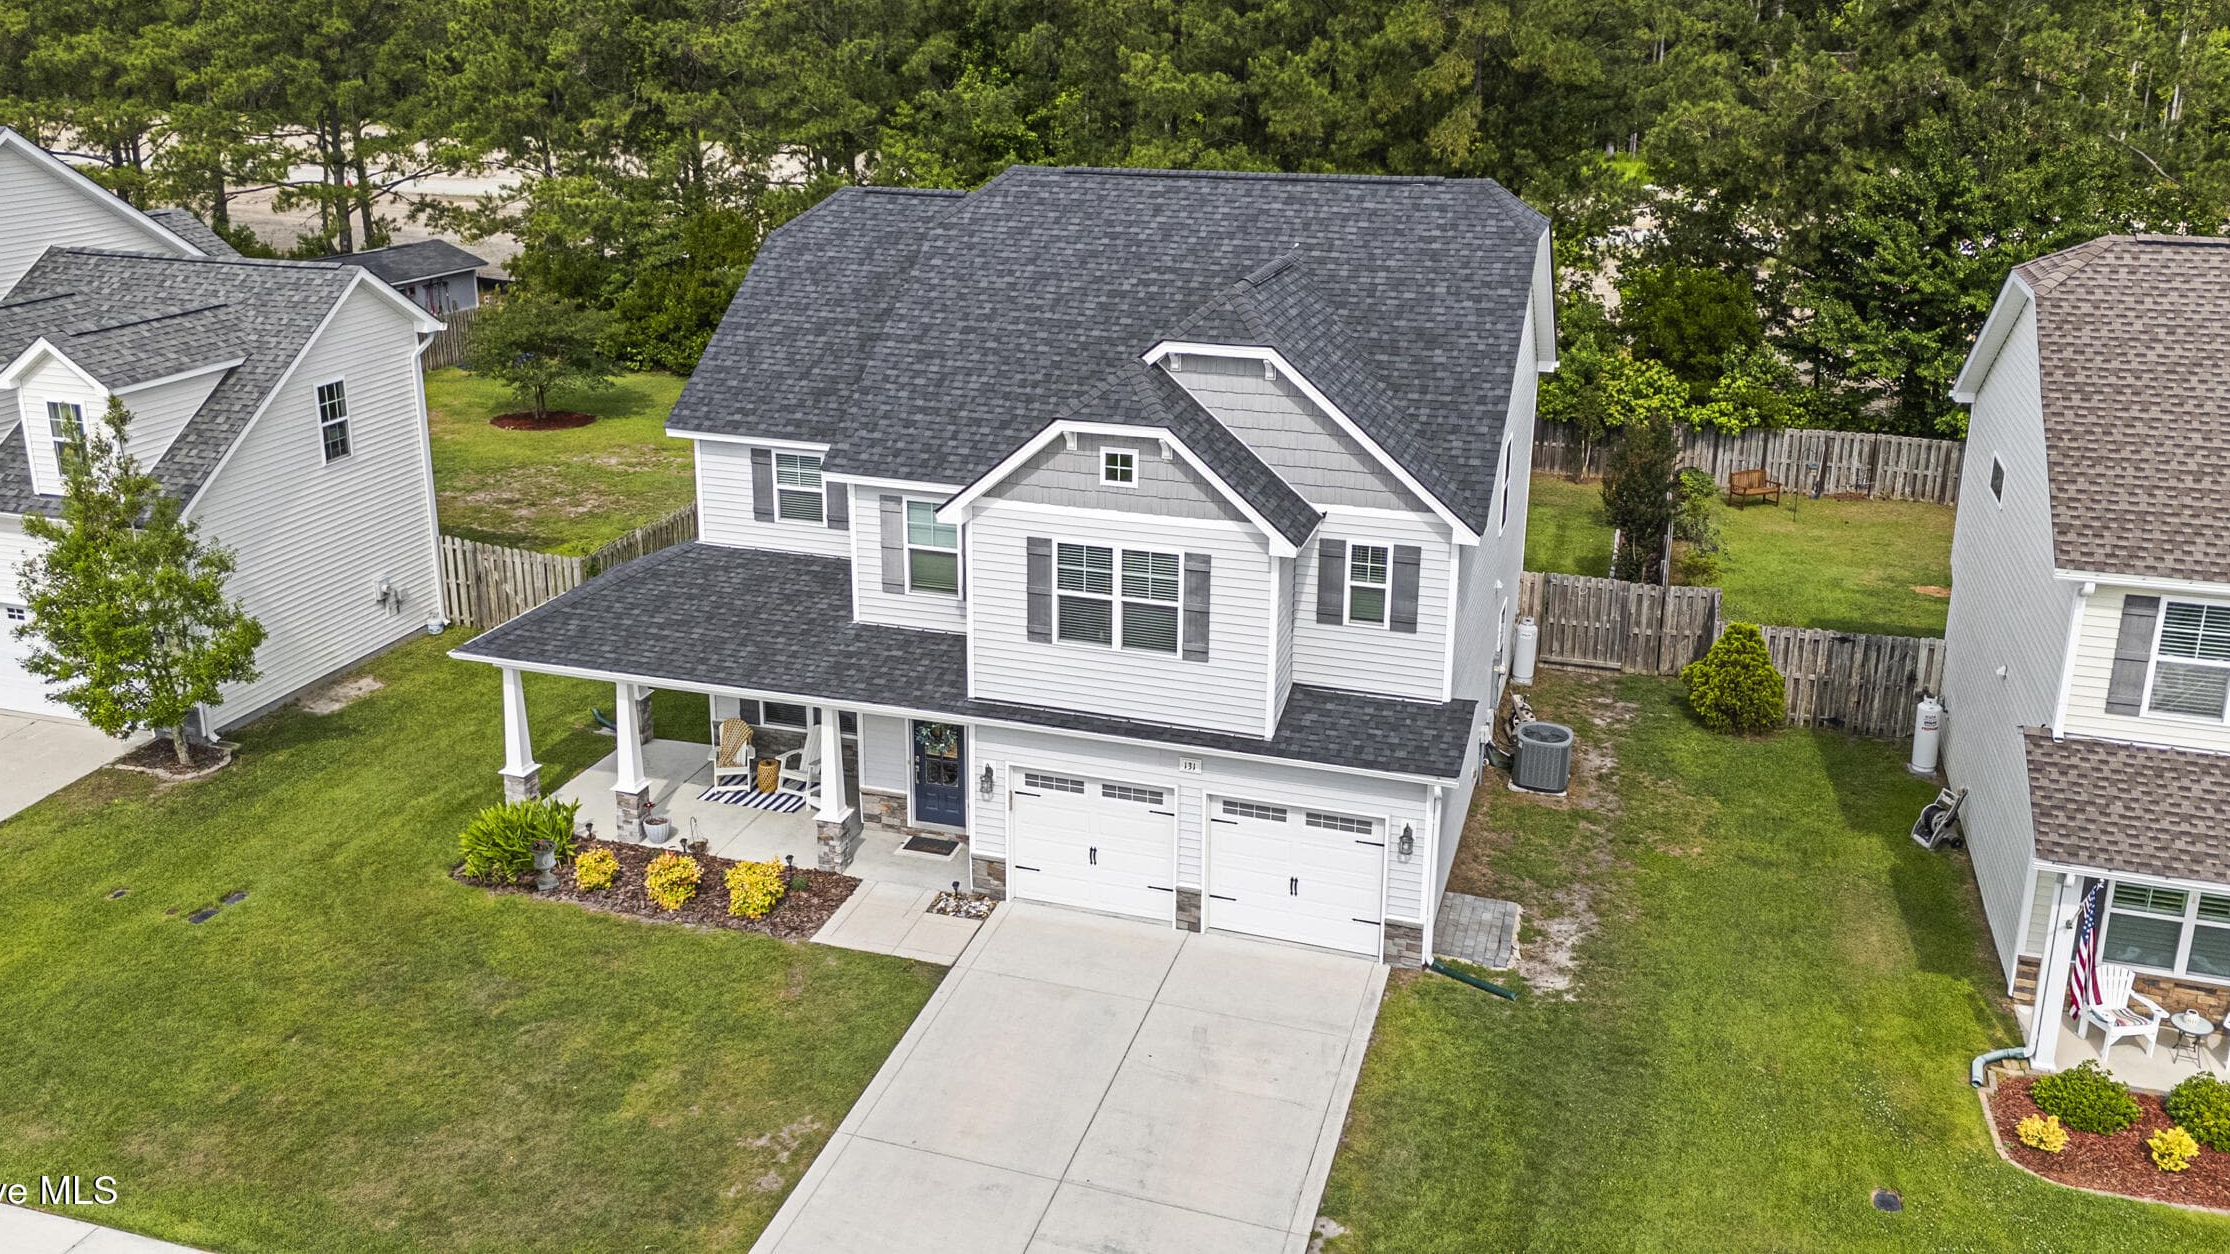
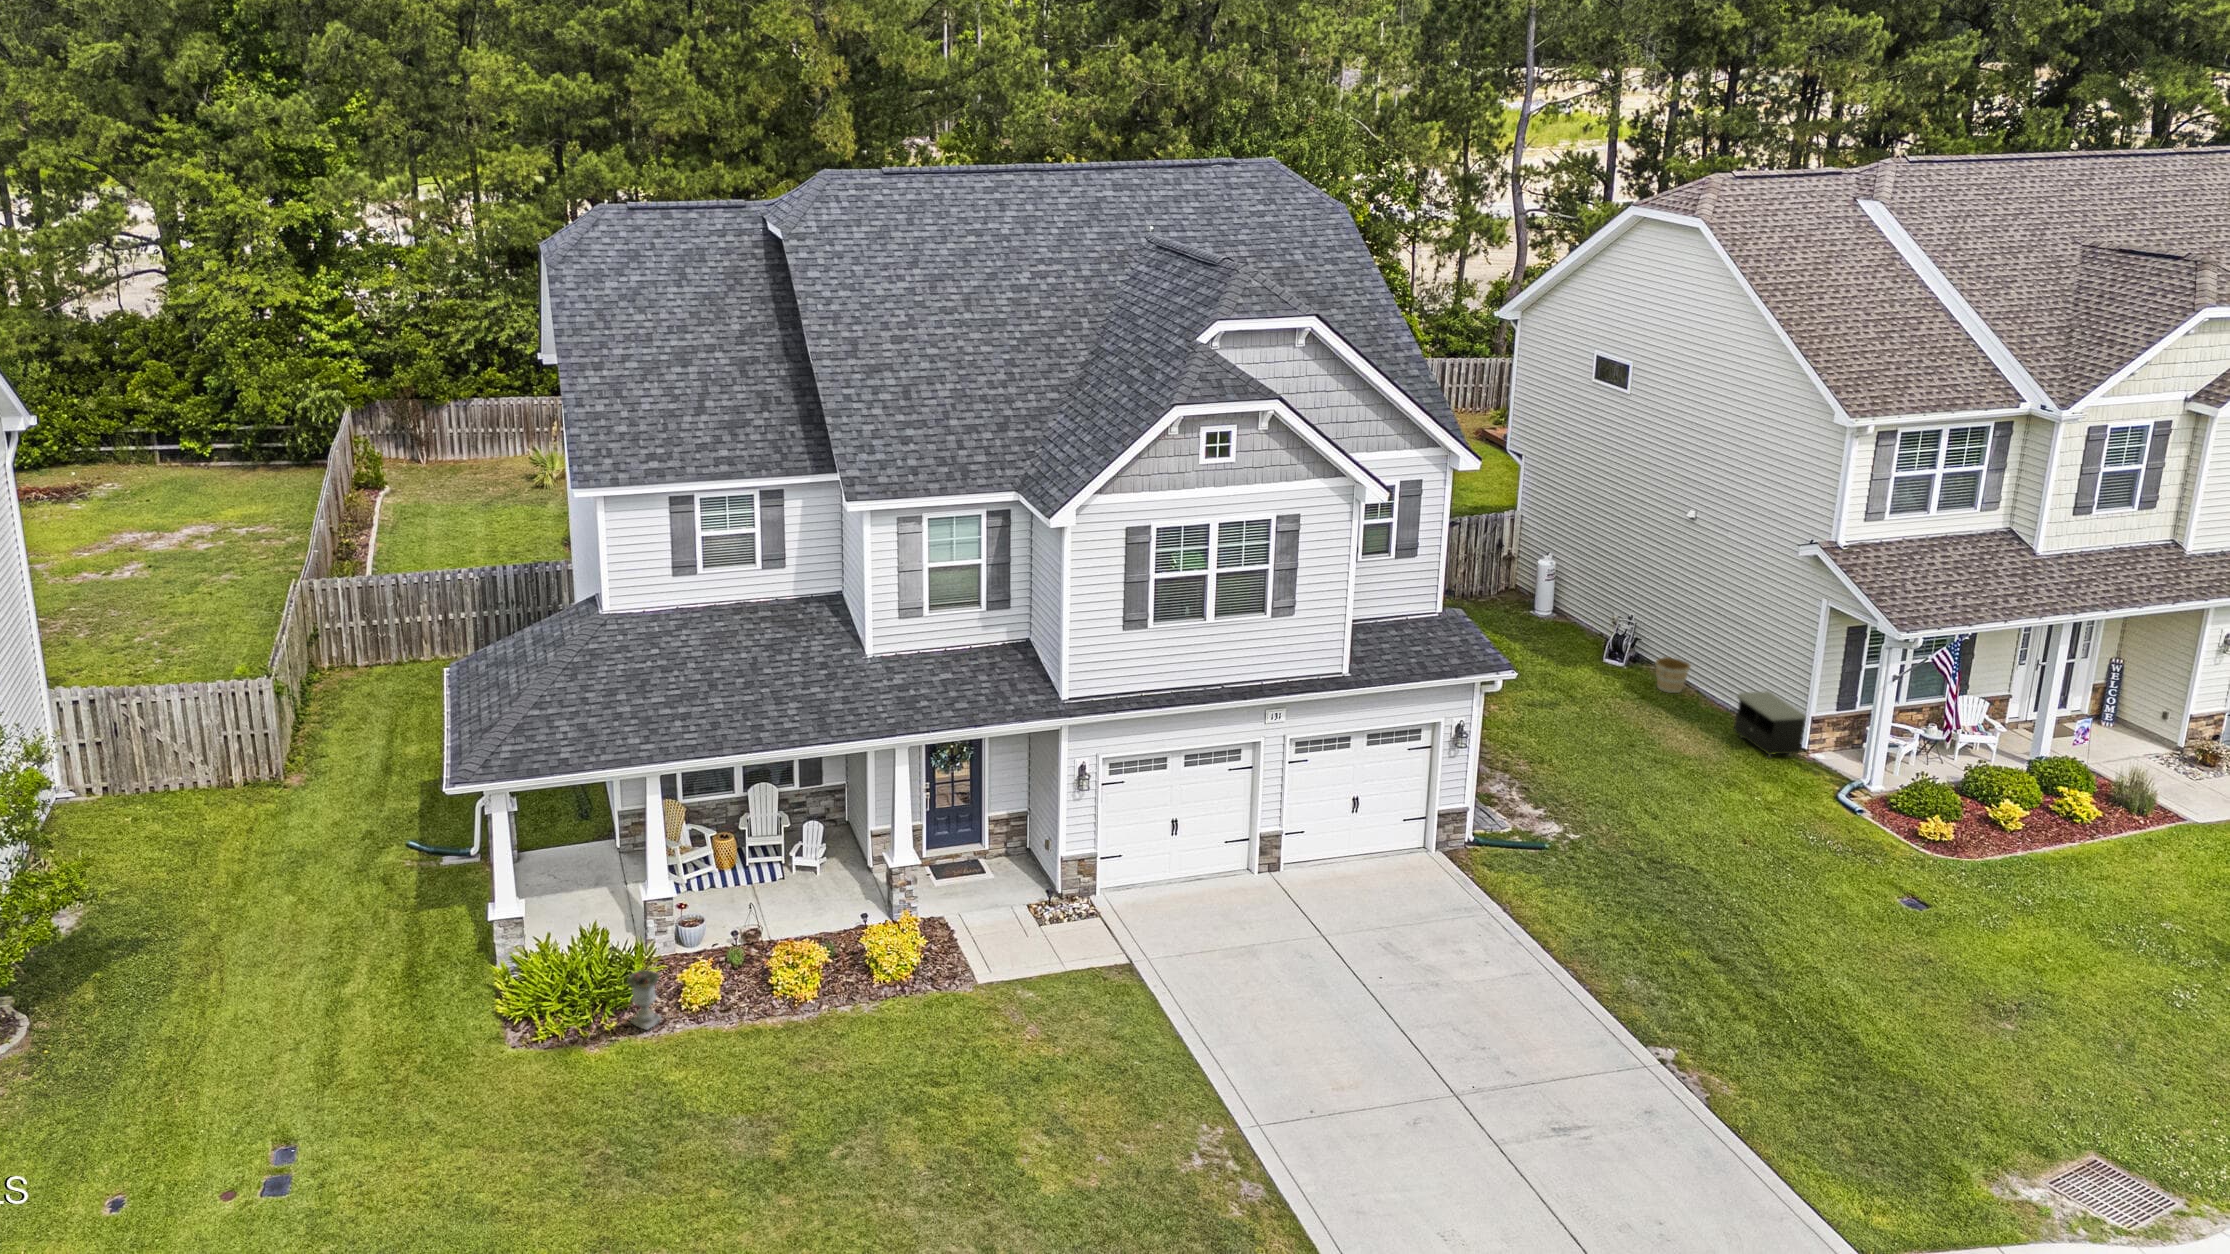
wooden bucket: none [1916,841,1963,890] -> present [1655,657,1690,693]
storage bench: none [1942,902,2007,998] -> present [1734,691,1806,756]

